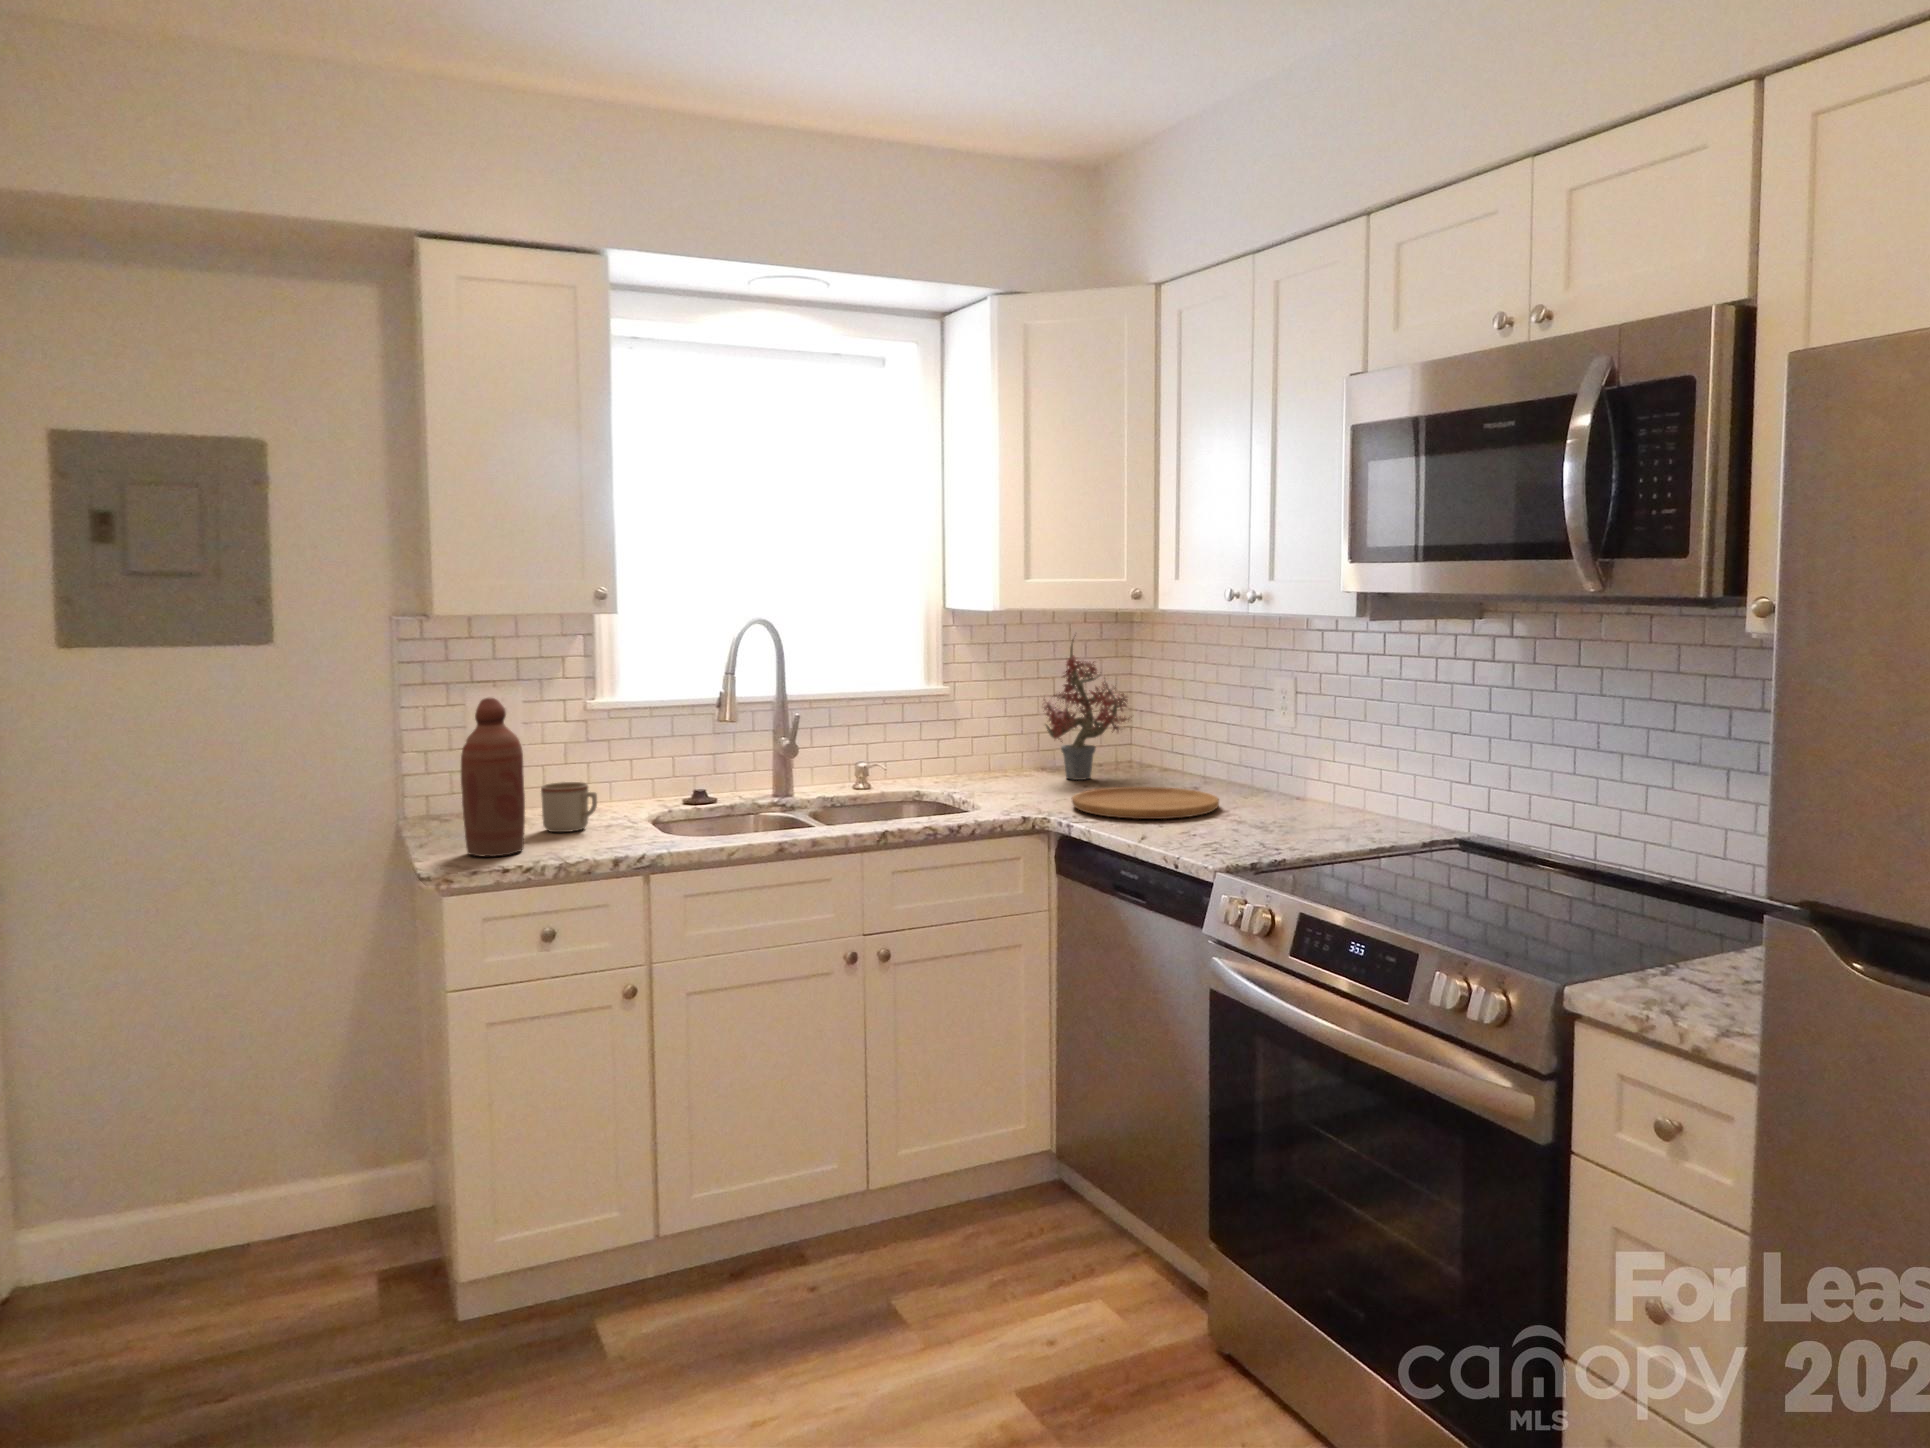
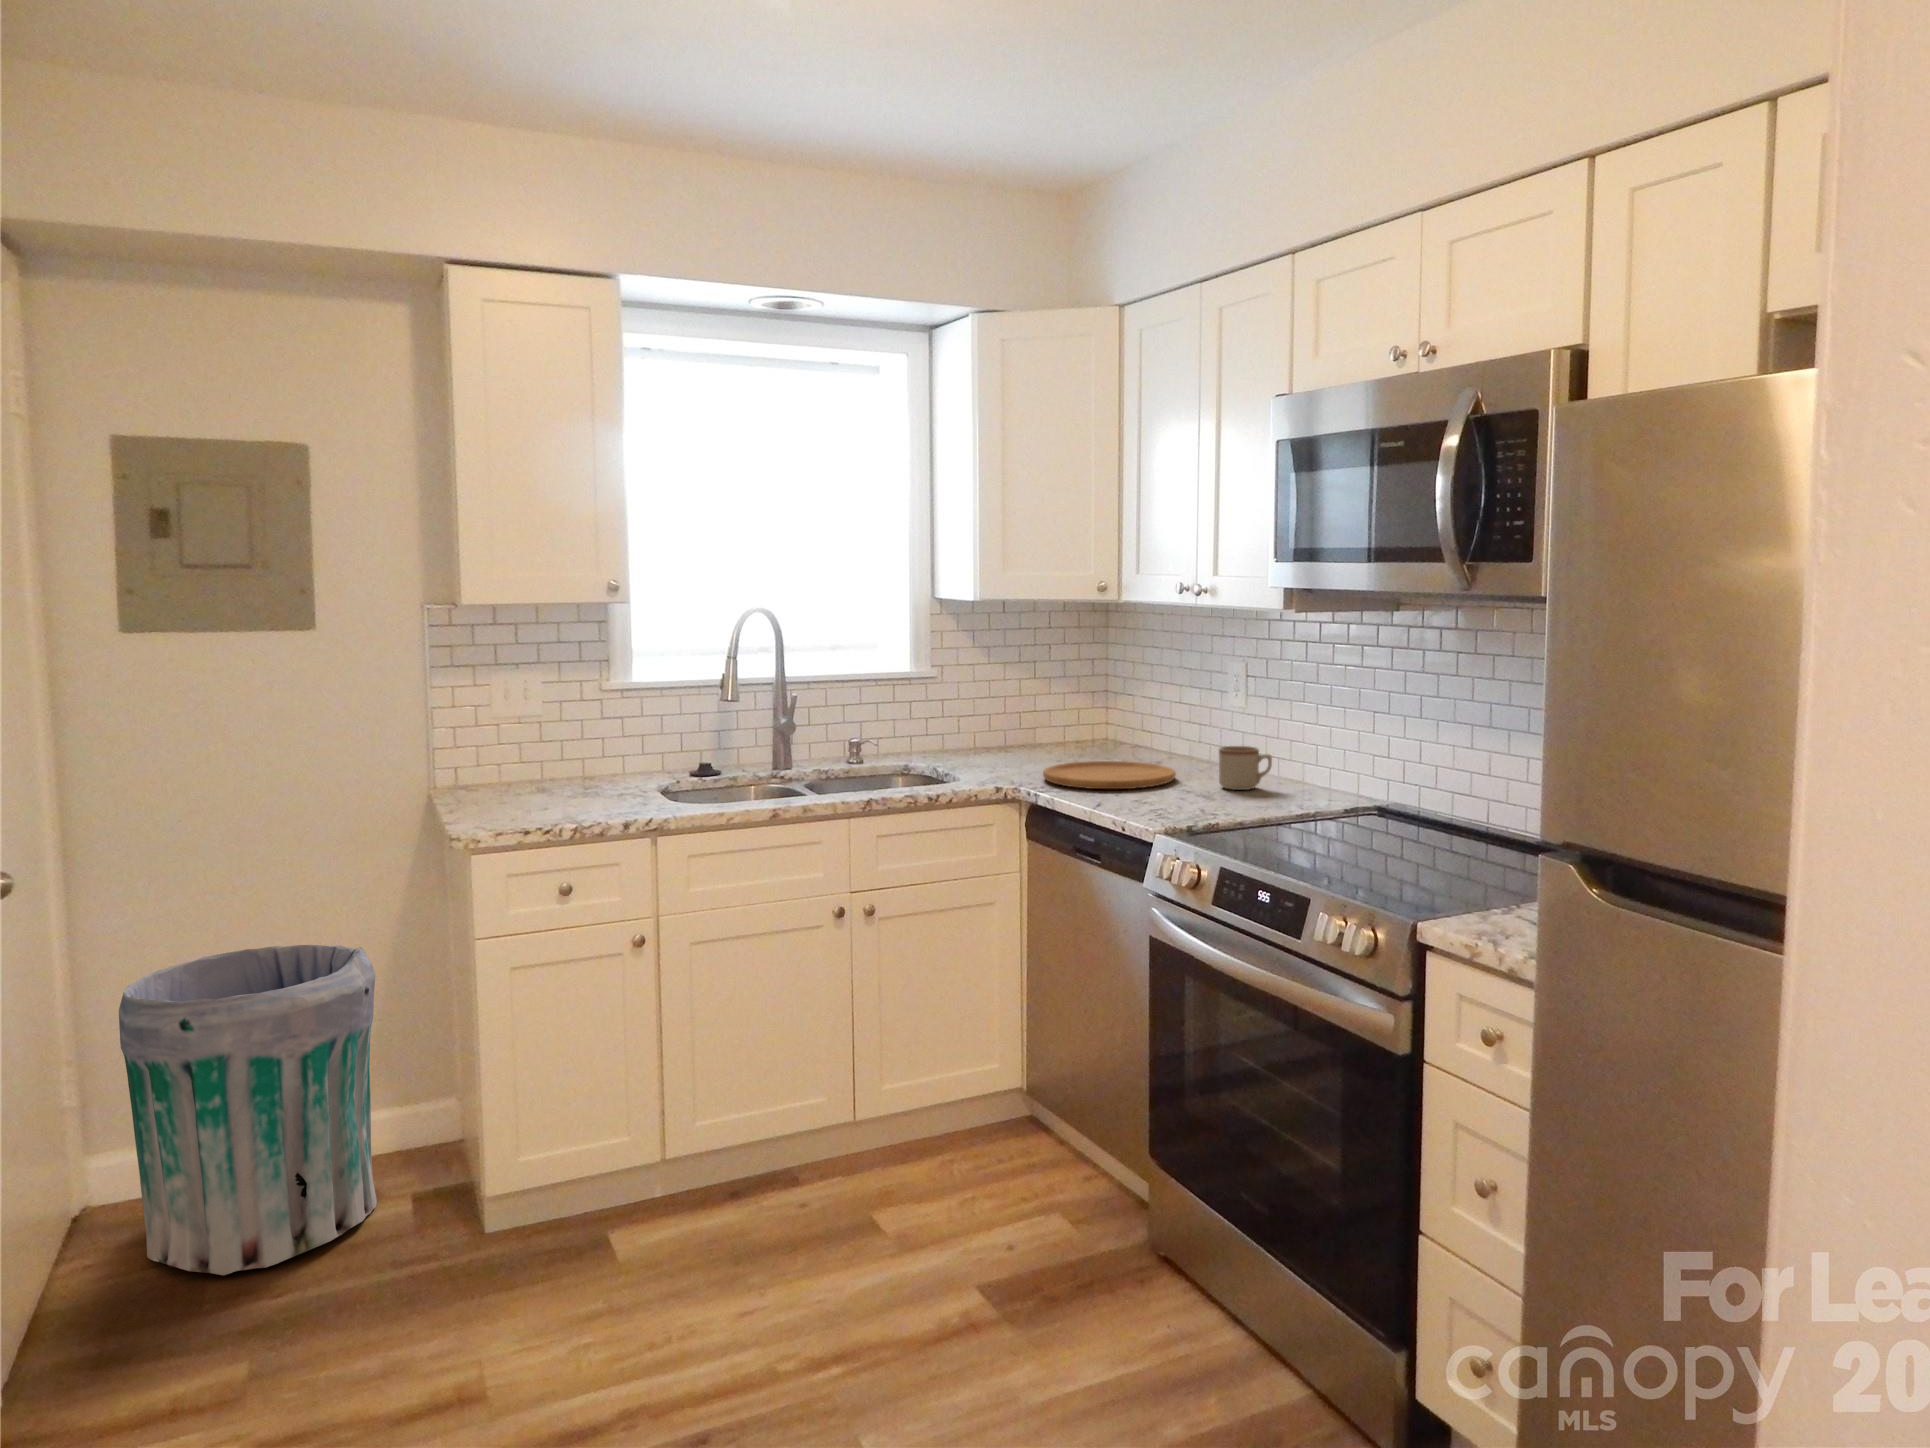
potted plant: present [1043,641,1130,780] -> none [1020,620,1106,755]
bottle: present [461,698,525,856] -> none [486,679,543,821]
mug: present [541,782,597,832] -> present [1219,746,1272,790]
trash can: none [51,991,339,1371] -> present [119,945,377,1275]

